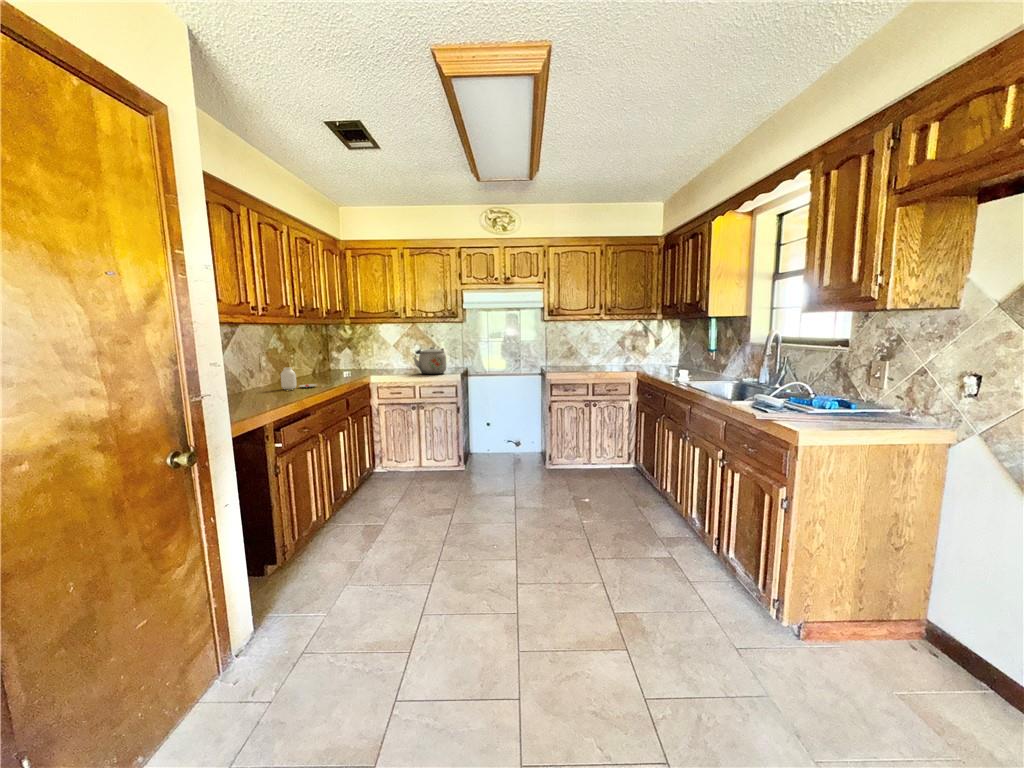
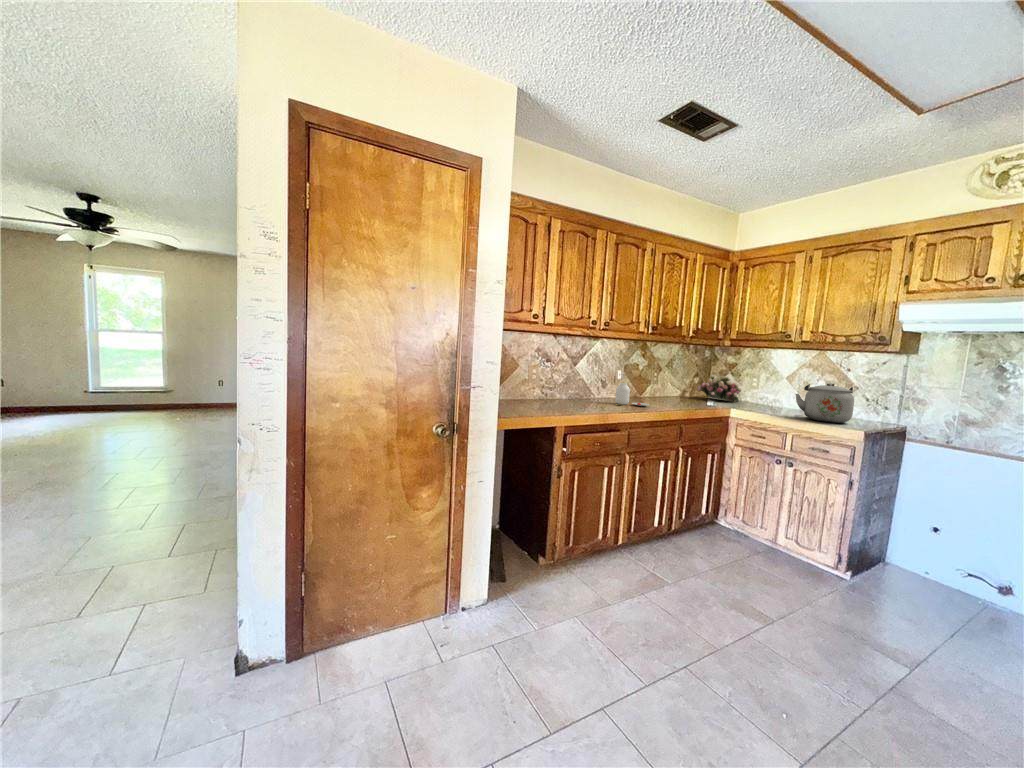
flower arrangement: none [329,350,364,371] -> present [697,375,741,402]

